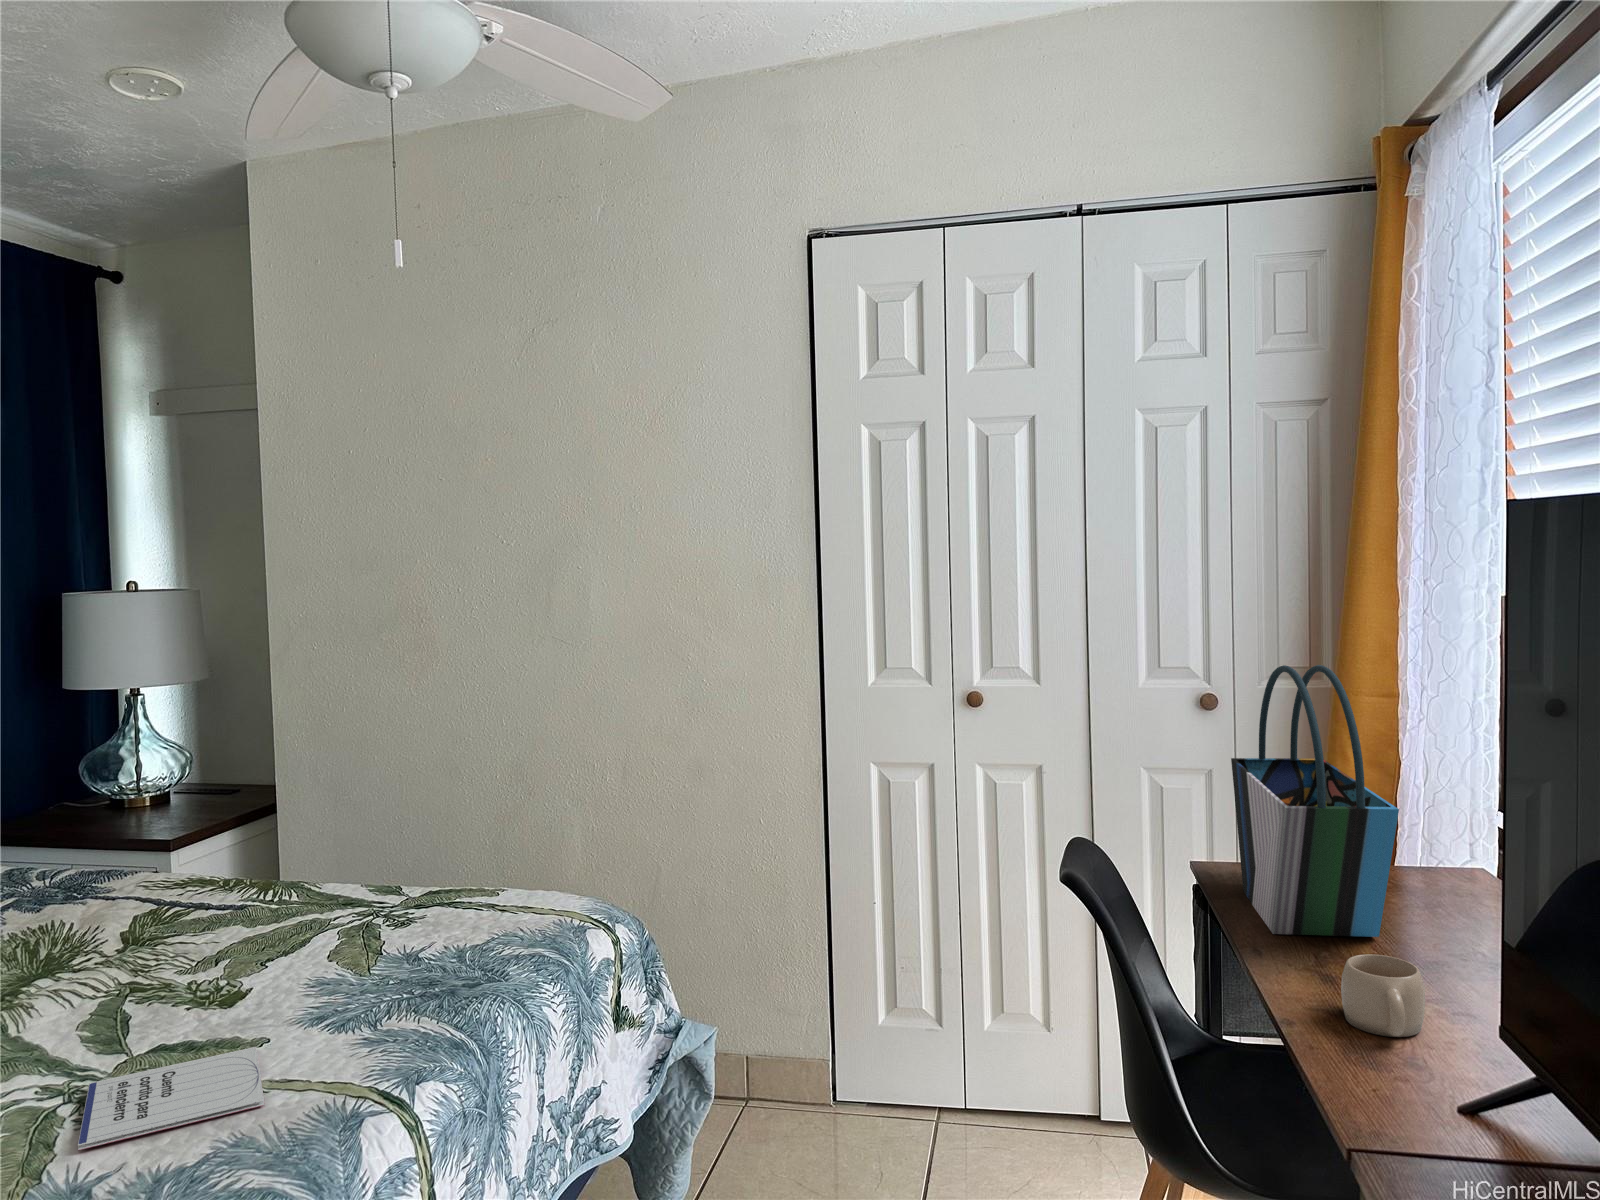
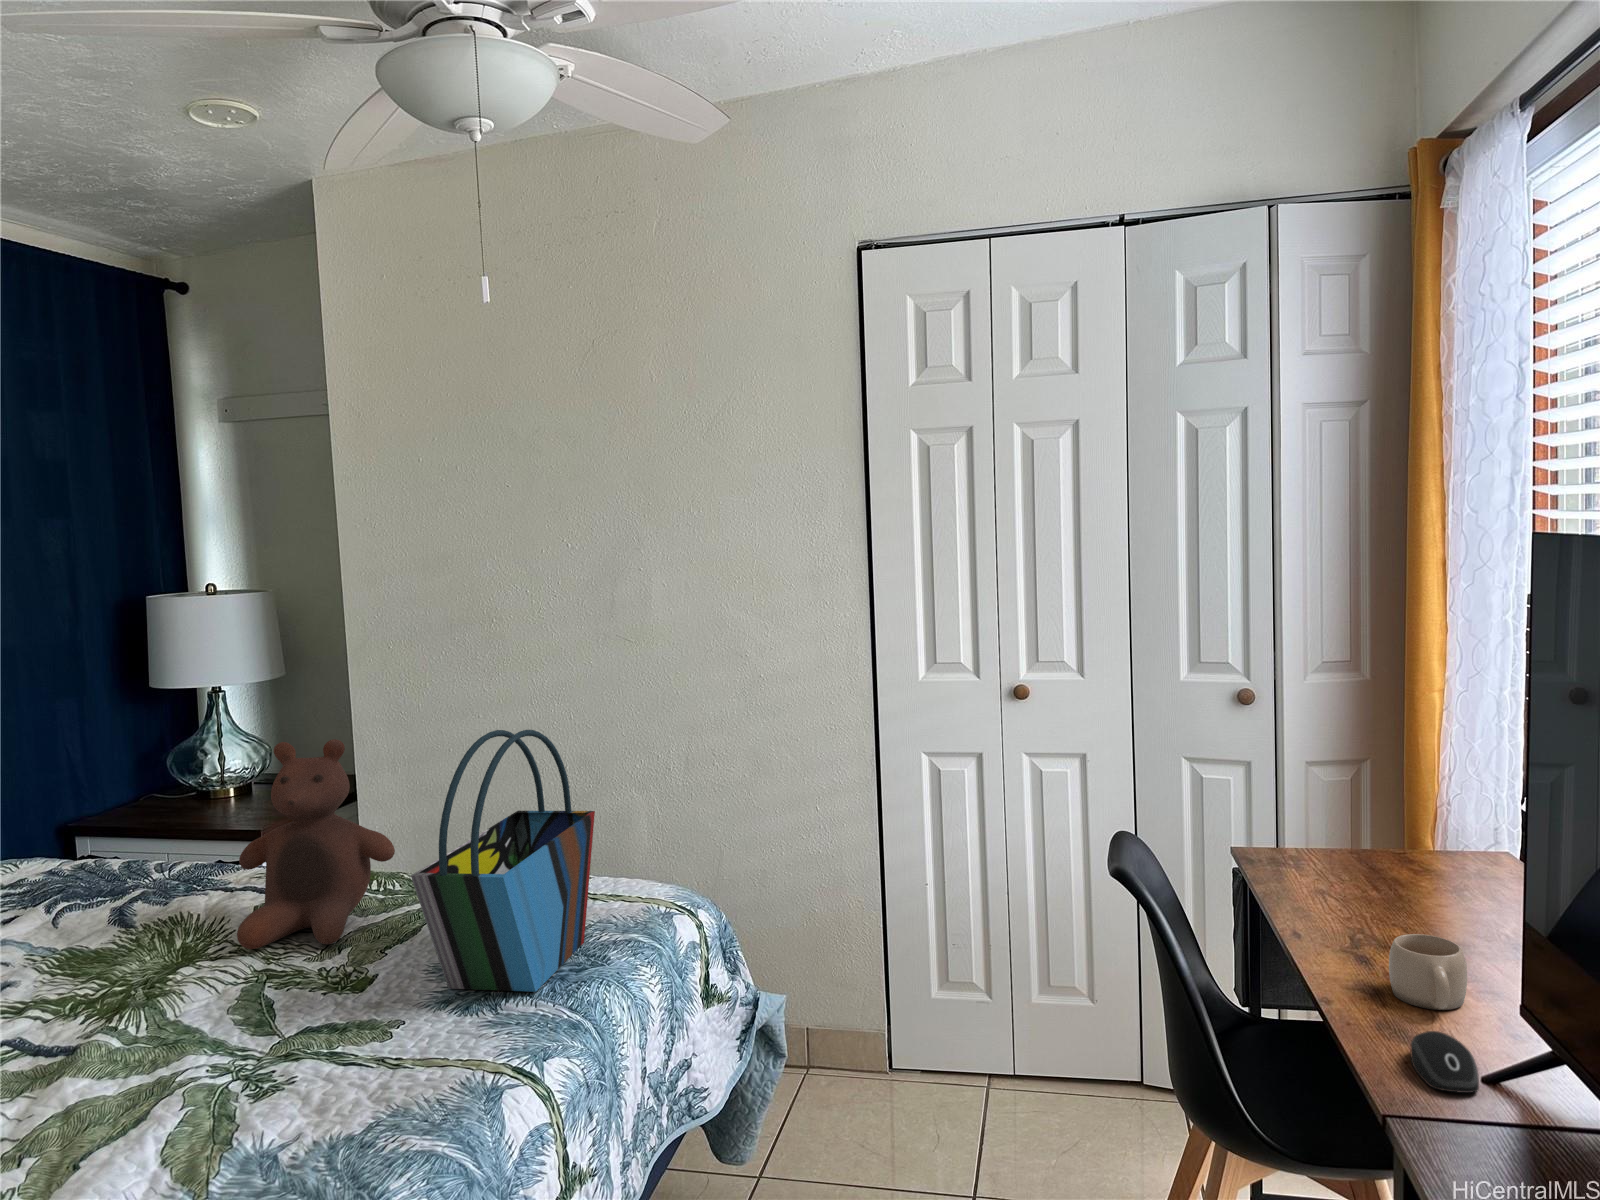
tote bag: present [1231,665,1399,937] -> present [411,730,595,992]
stuffed bear: none [103,735,286,962] -> present [237,739,395,949]
notebook: present [78,1047,264,1150] -> none [252,1026,413,1123]
computer mouse: none [1360,1059,1432,1127] -> present [1411,1031,1479,1093]

